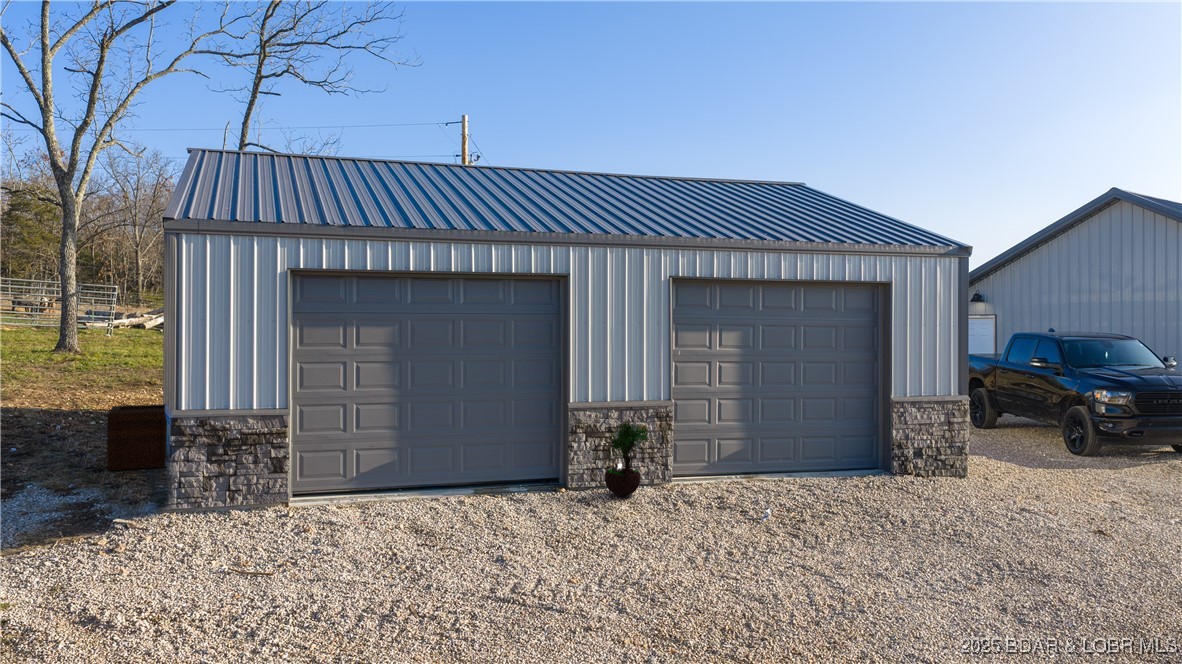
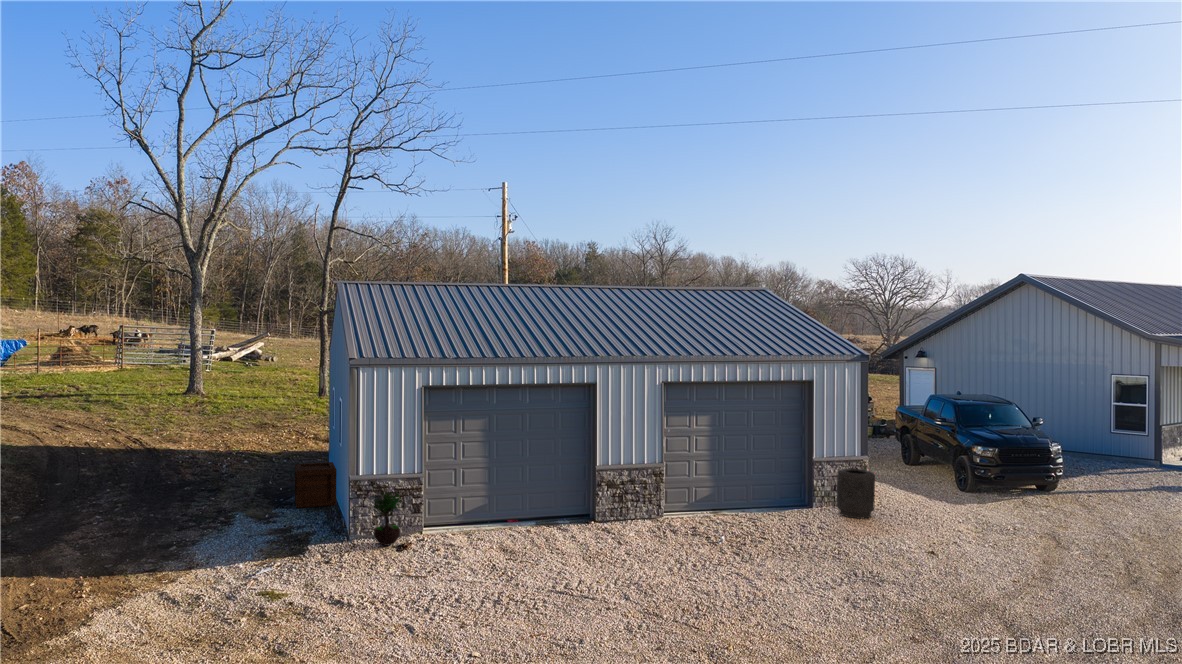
trash can: none [924,413,984,485] -> present [837,469,875,518]
potted tree: present [604,420,650,496] -> present [373,493,401,546]

